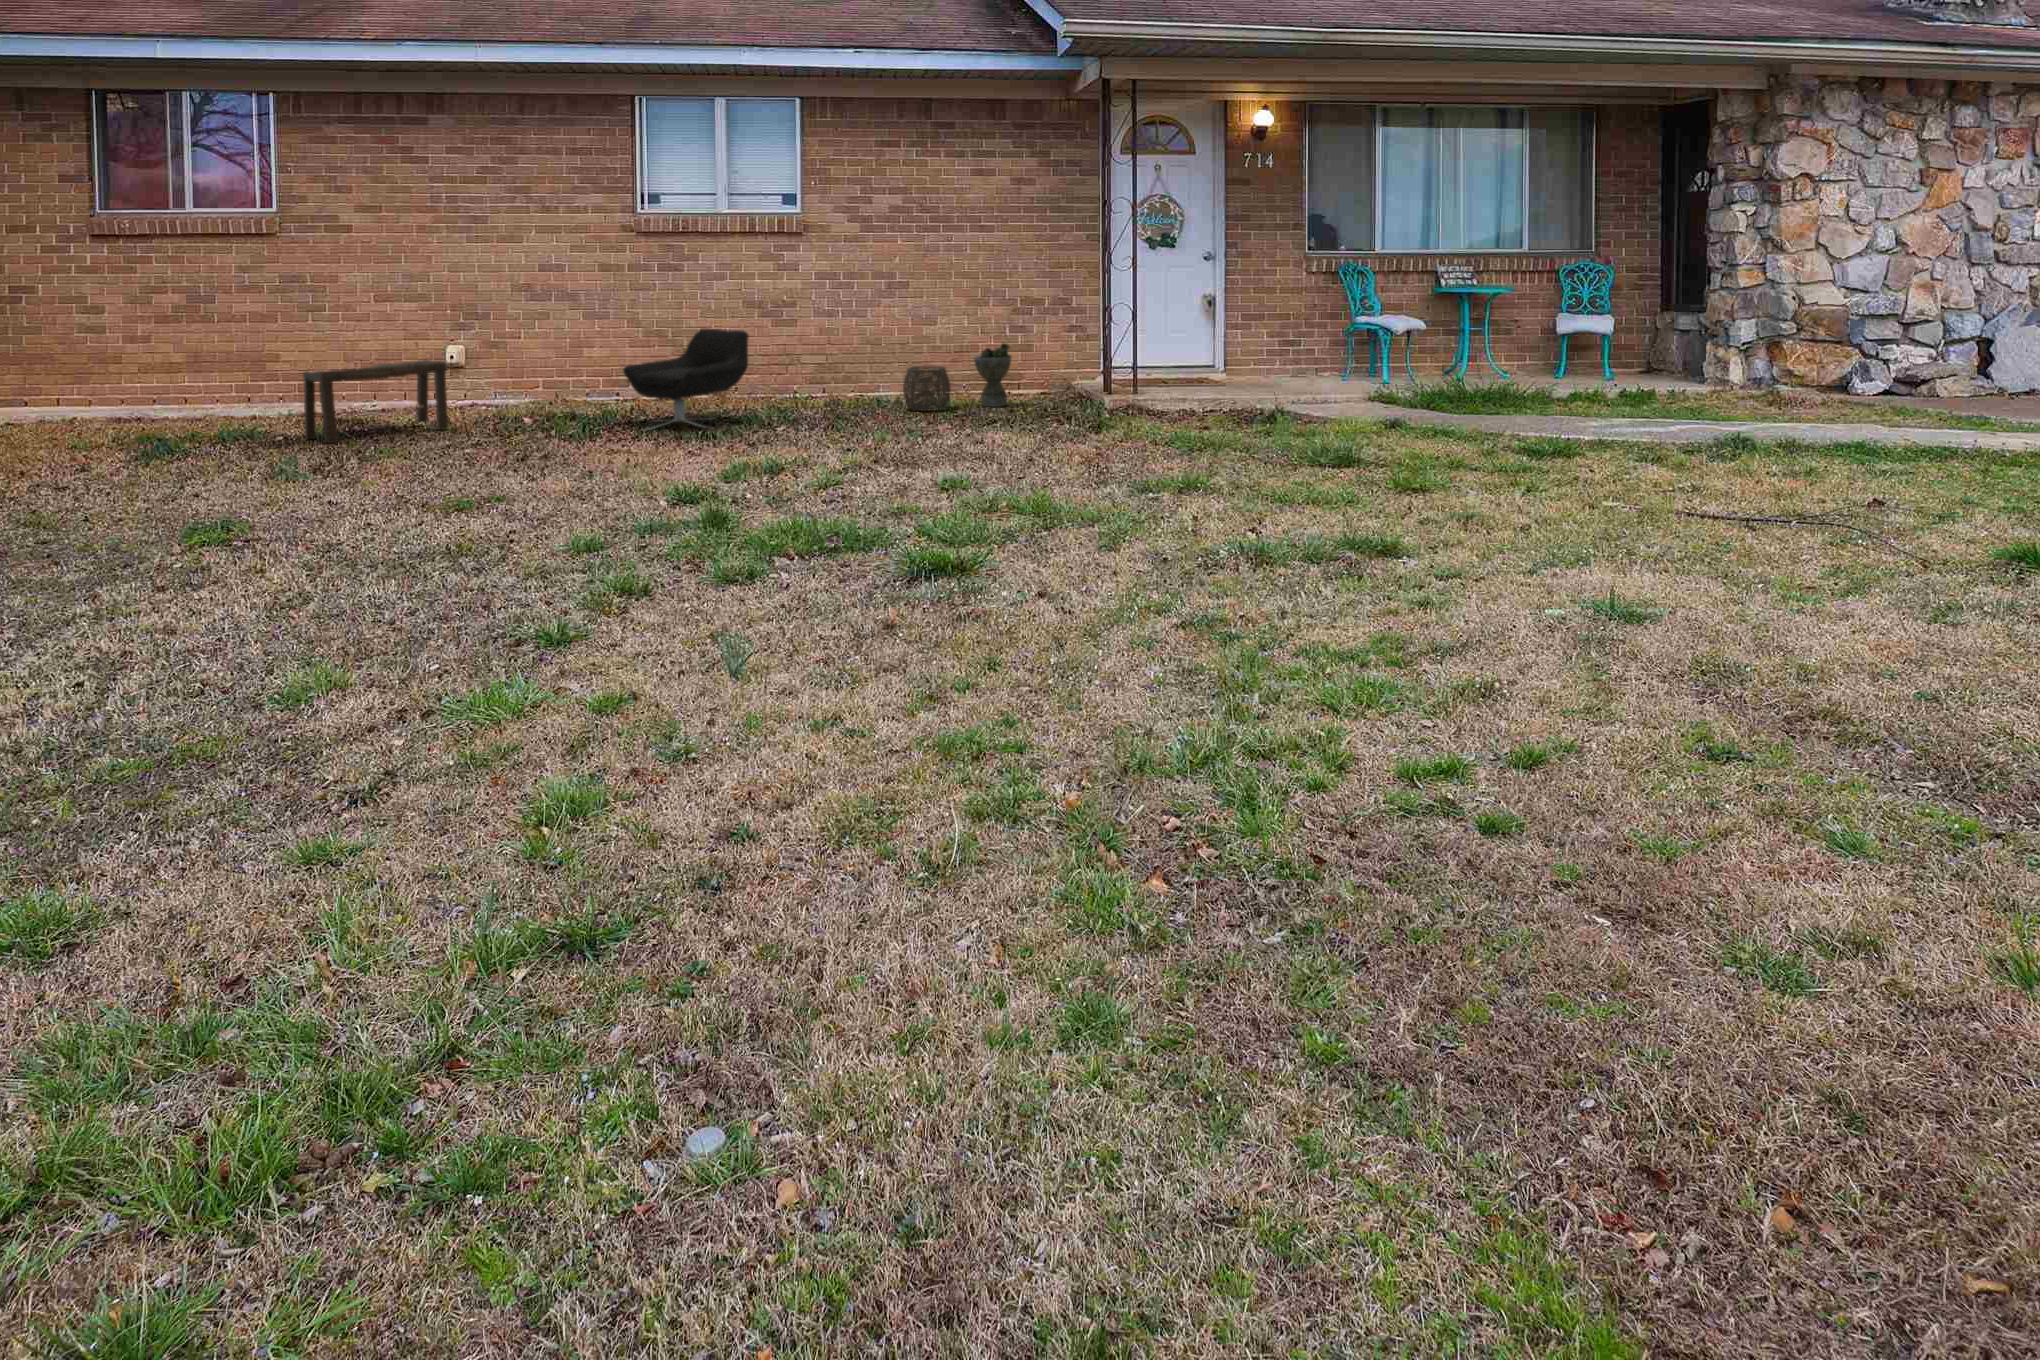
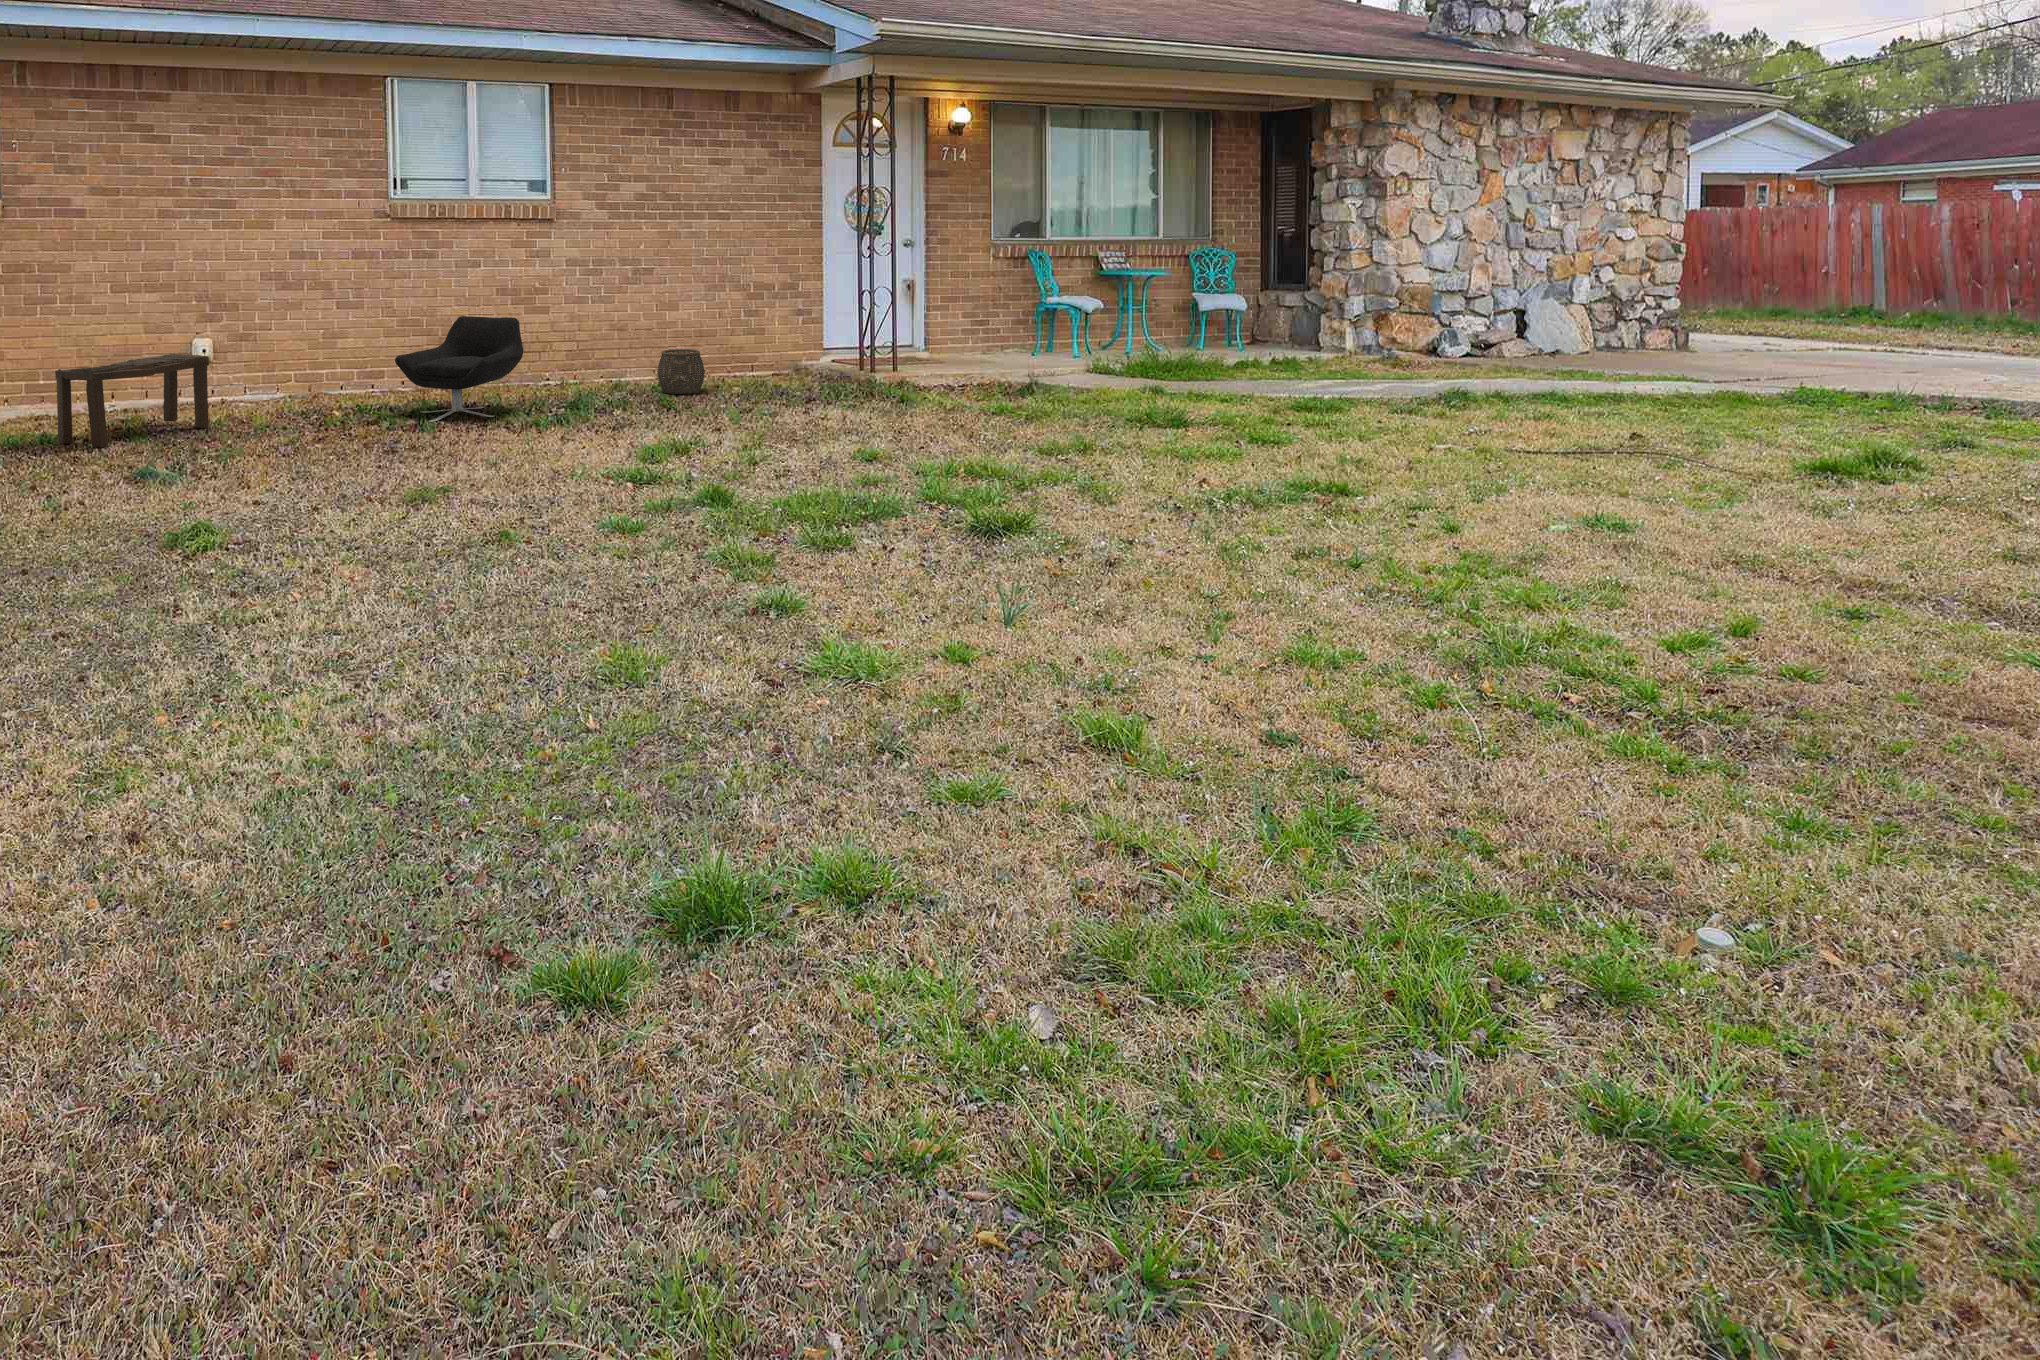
planter: present [974,344,1012,407] -> none [720,326,757,388]

